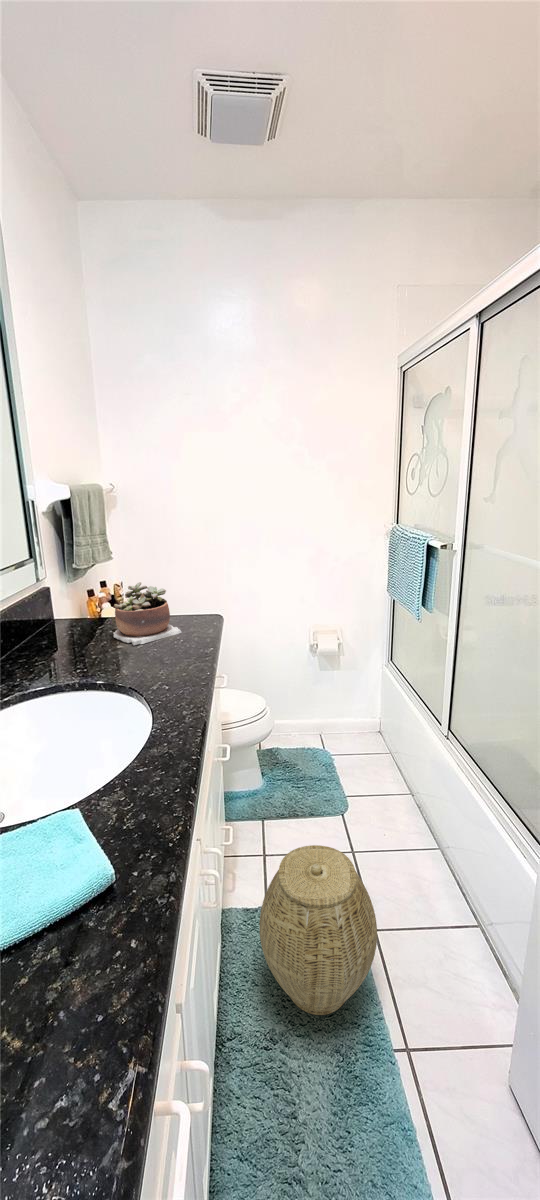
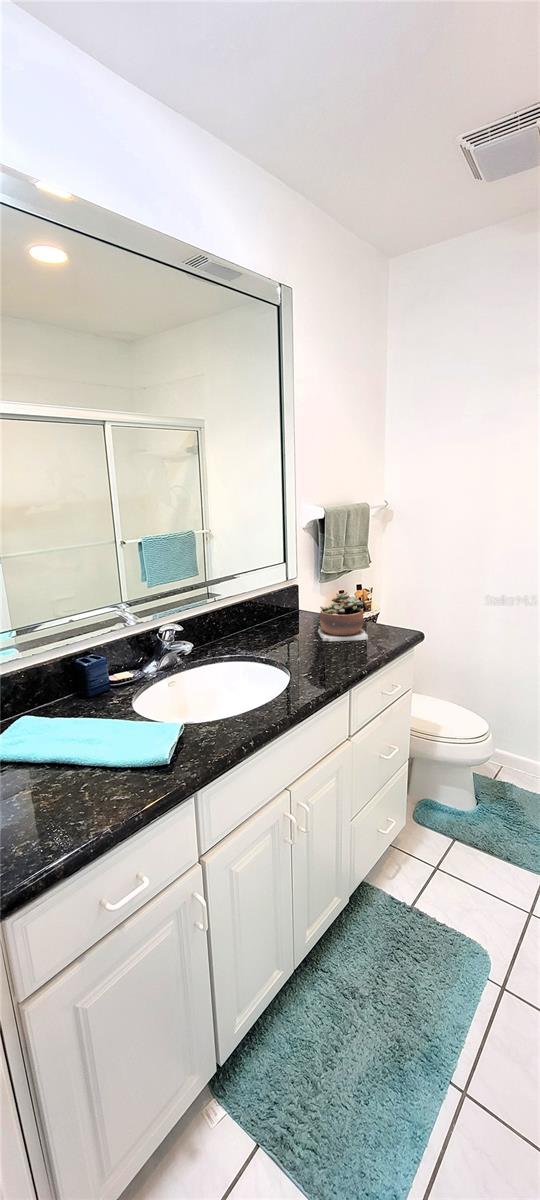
woven basket: present [260,845,377,1015] -> none [364,857,477,1016]

